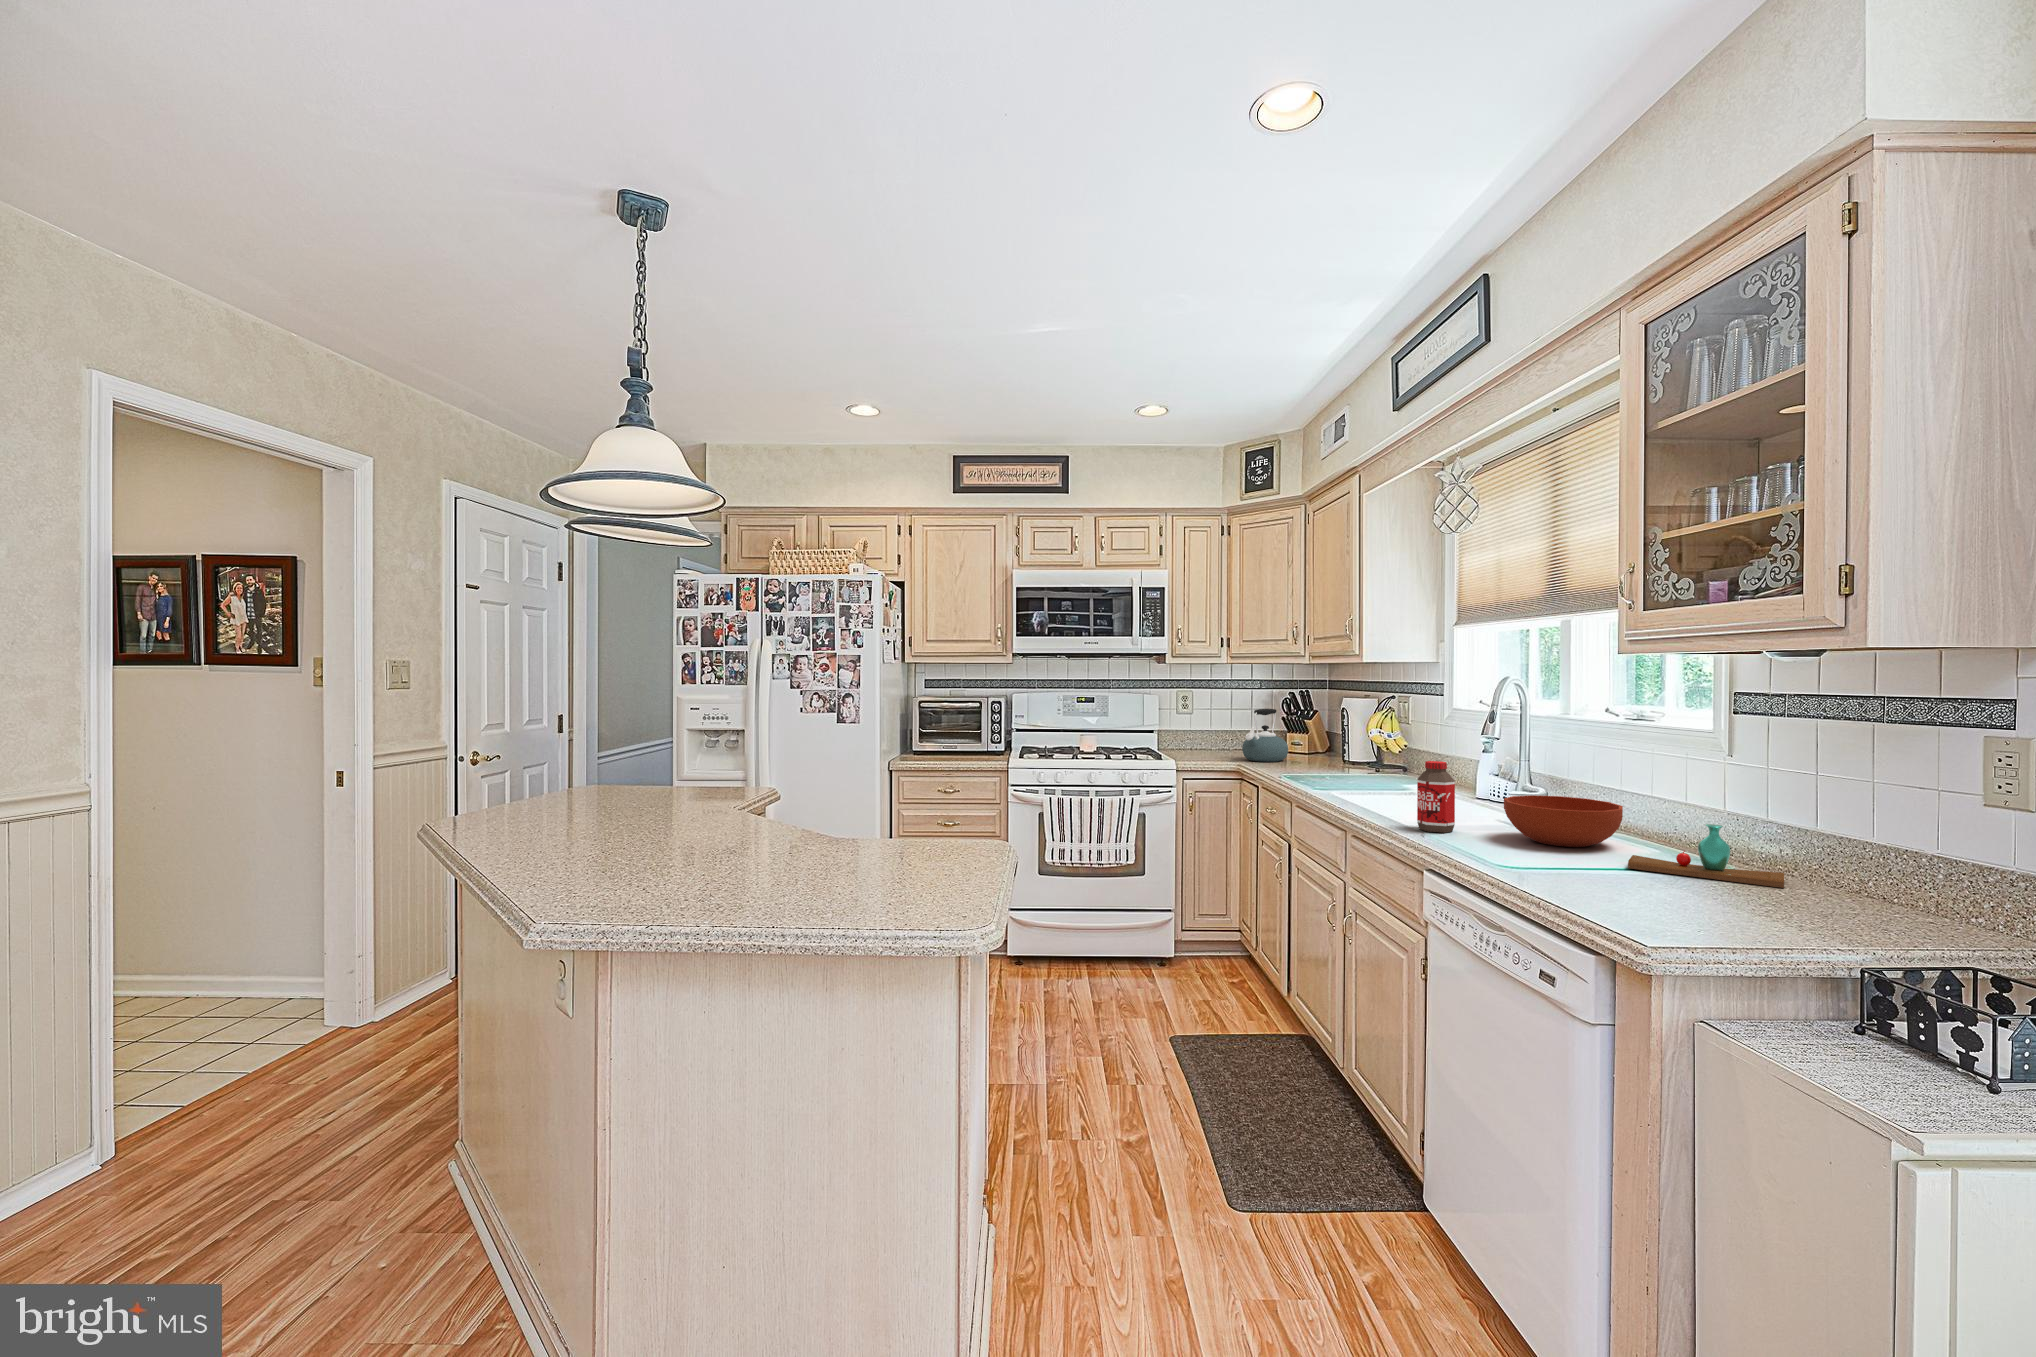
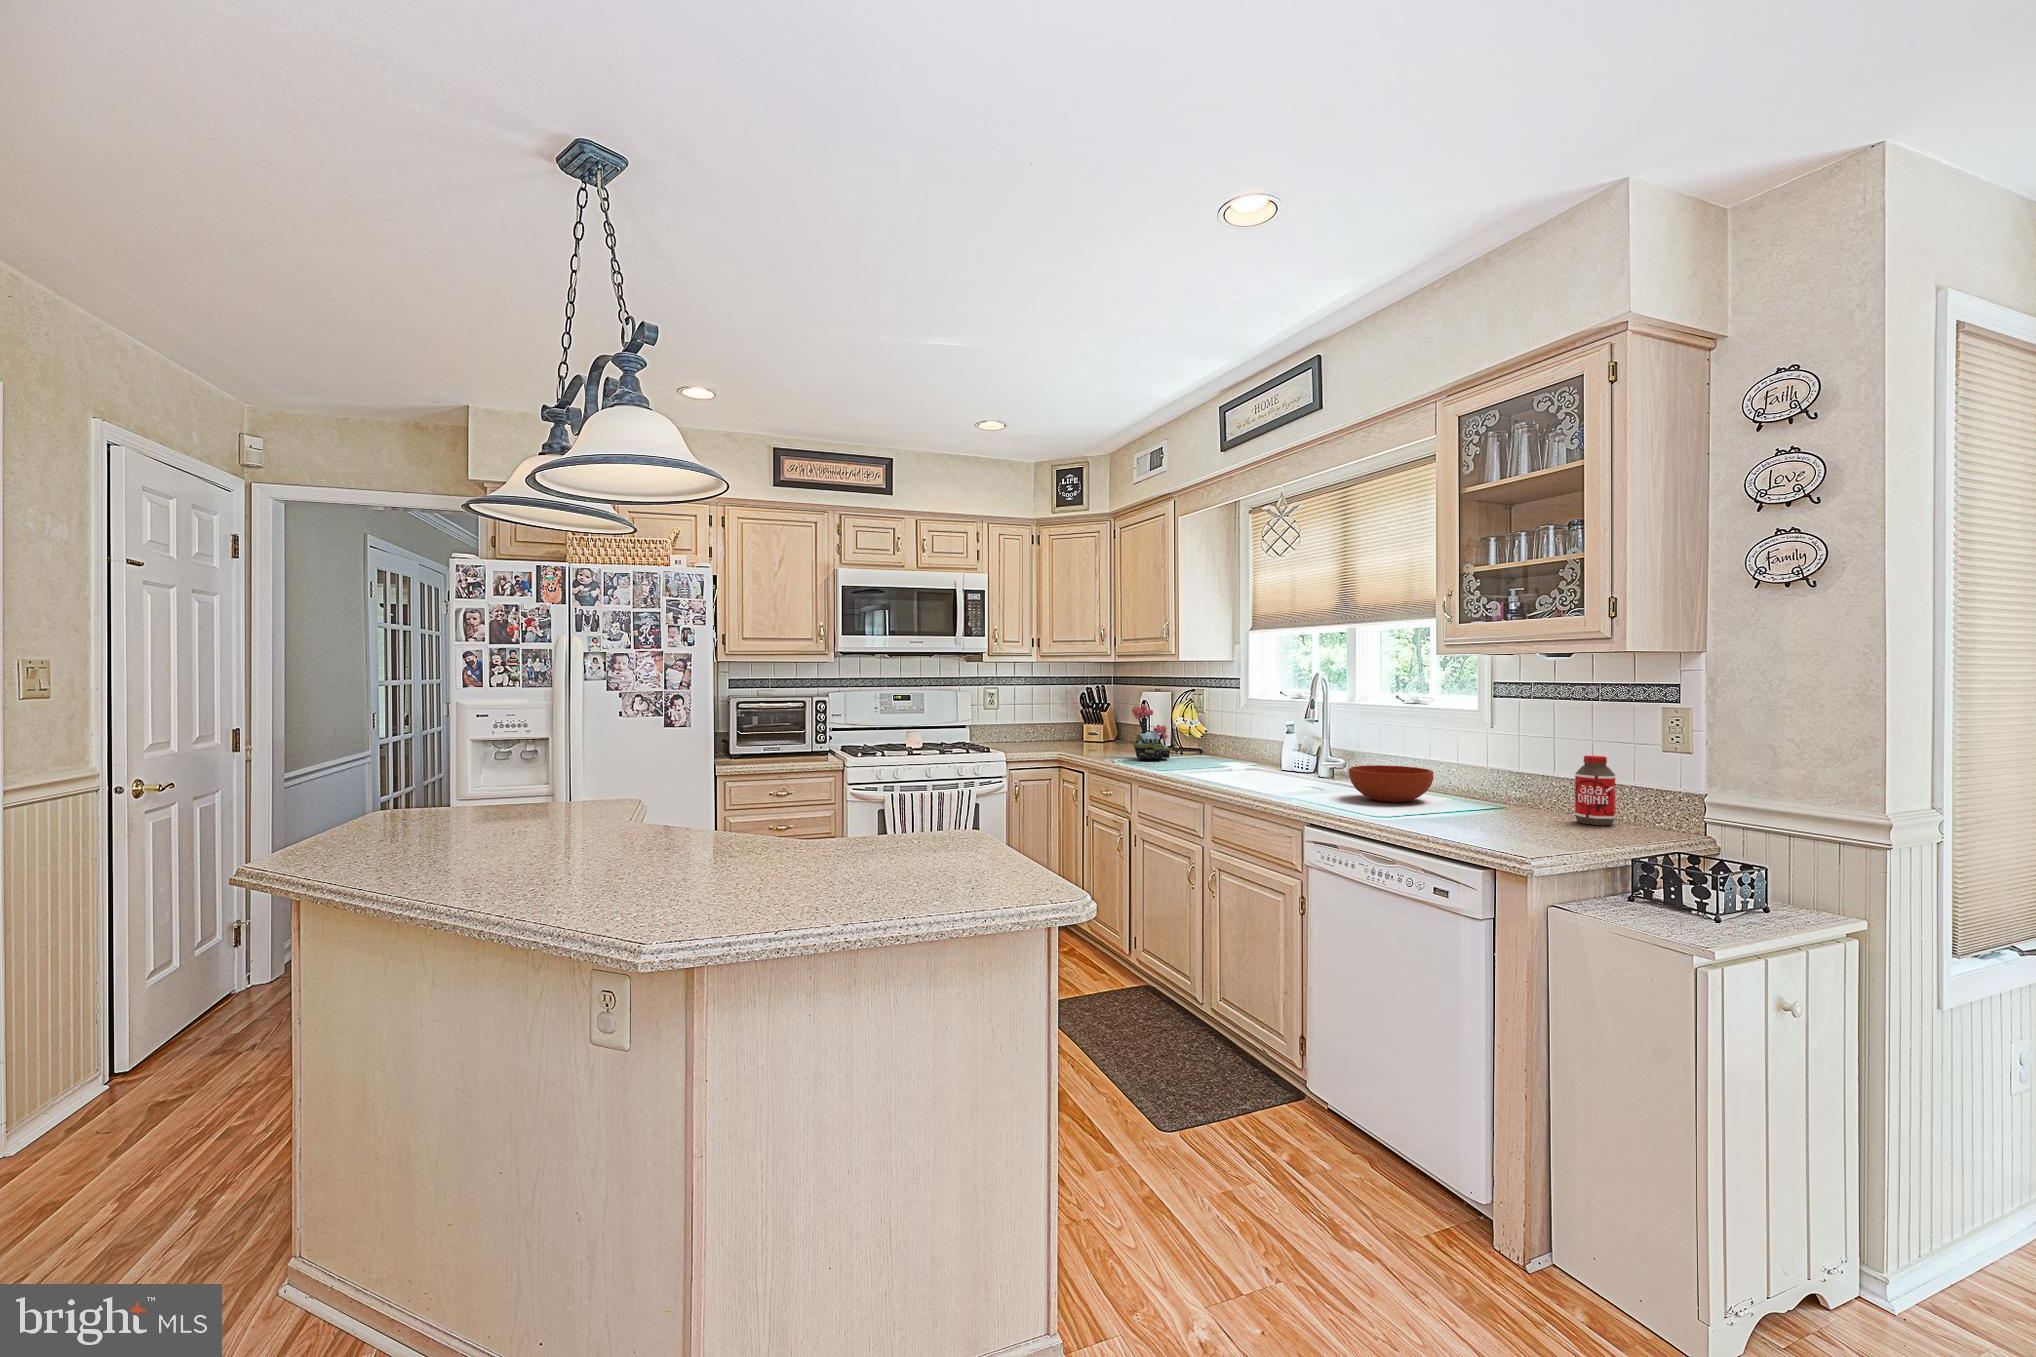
kettle: present [1242,709,1288,762] -> none [1062,705,1103,753]
plant: none [1308,711,1352,772] -> present [1132,705,1170,759]
bottle: present [1417,761,1455,833] -> present [1575,756,1615,825]
vase: present [1628,824,1784,888] -> none [1450,777,1551,818]

